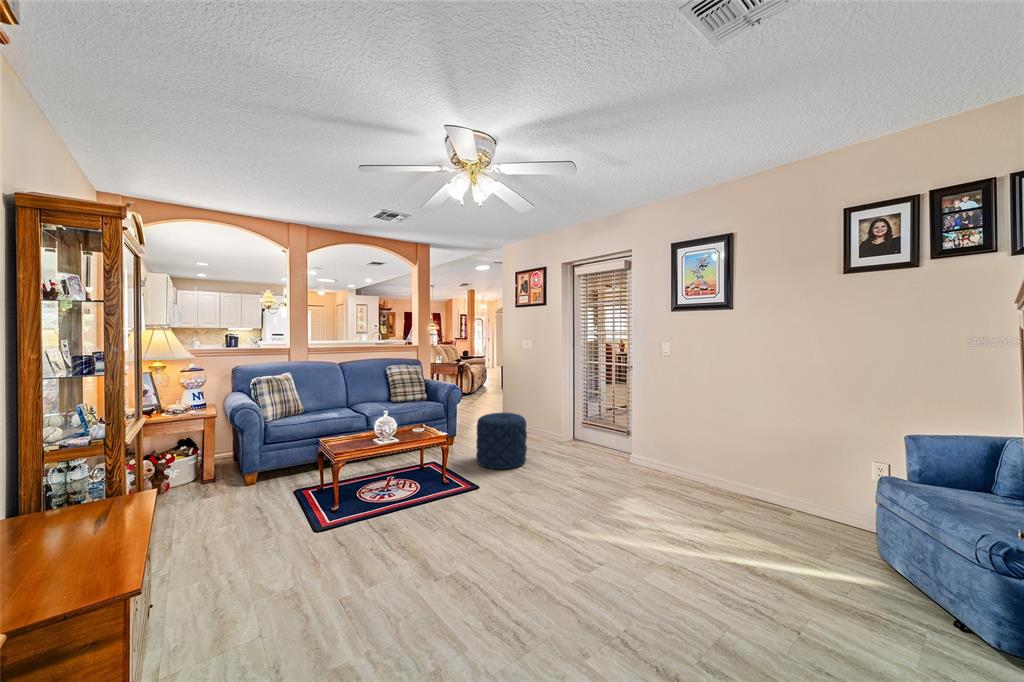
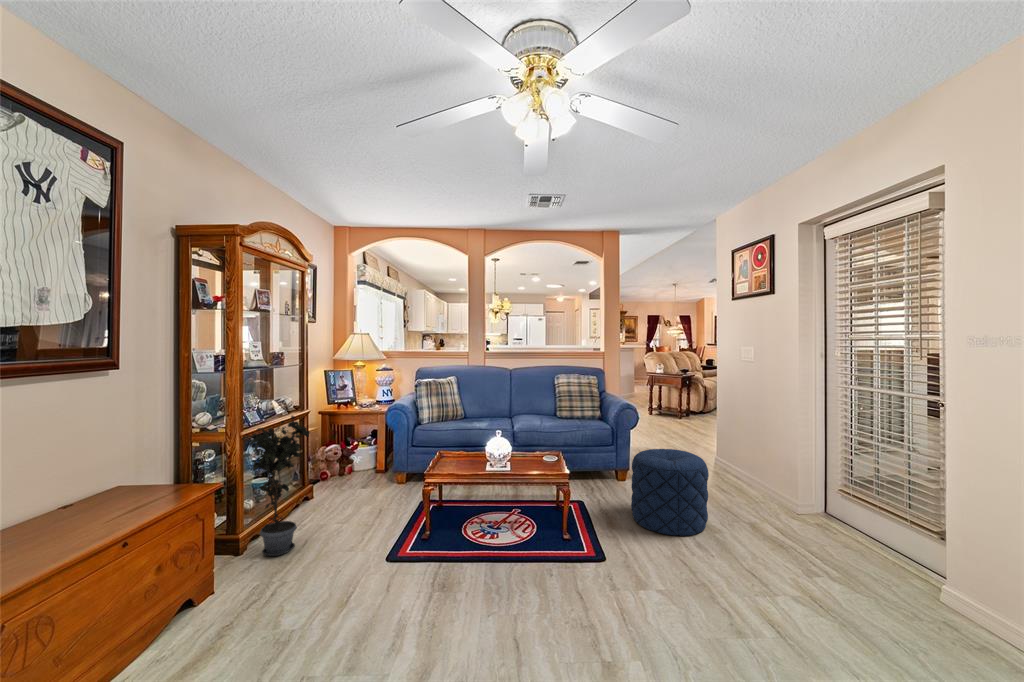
potted plant: none [139,417,217,567] -> present [242,416,310,556]

